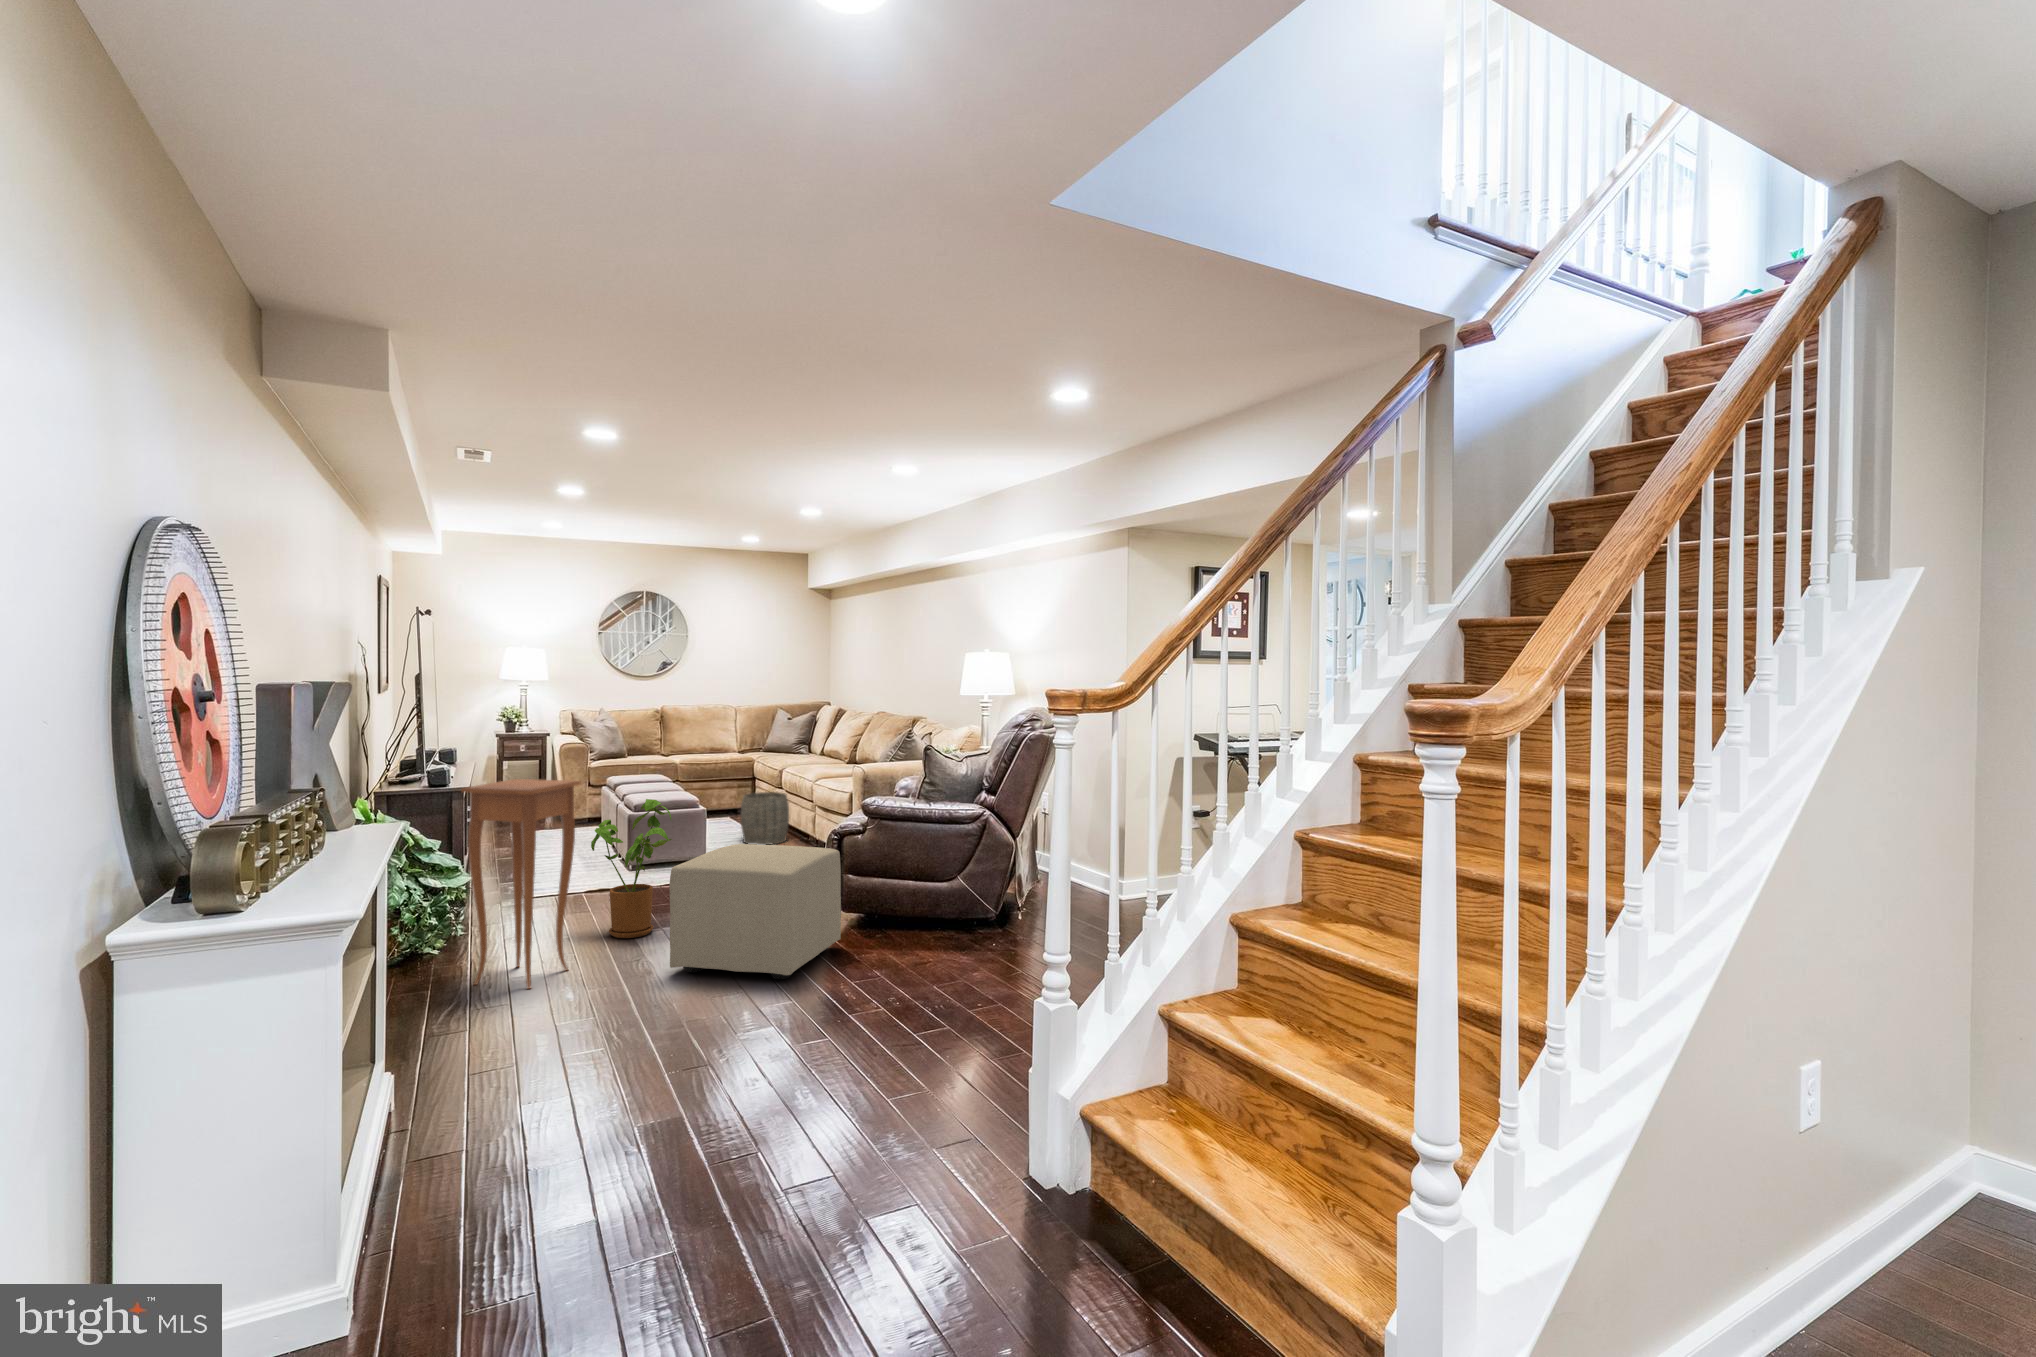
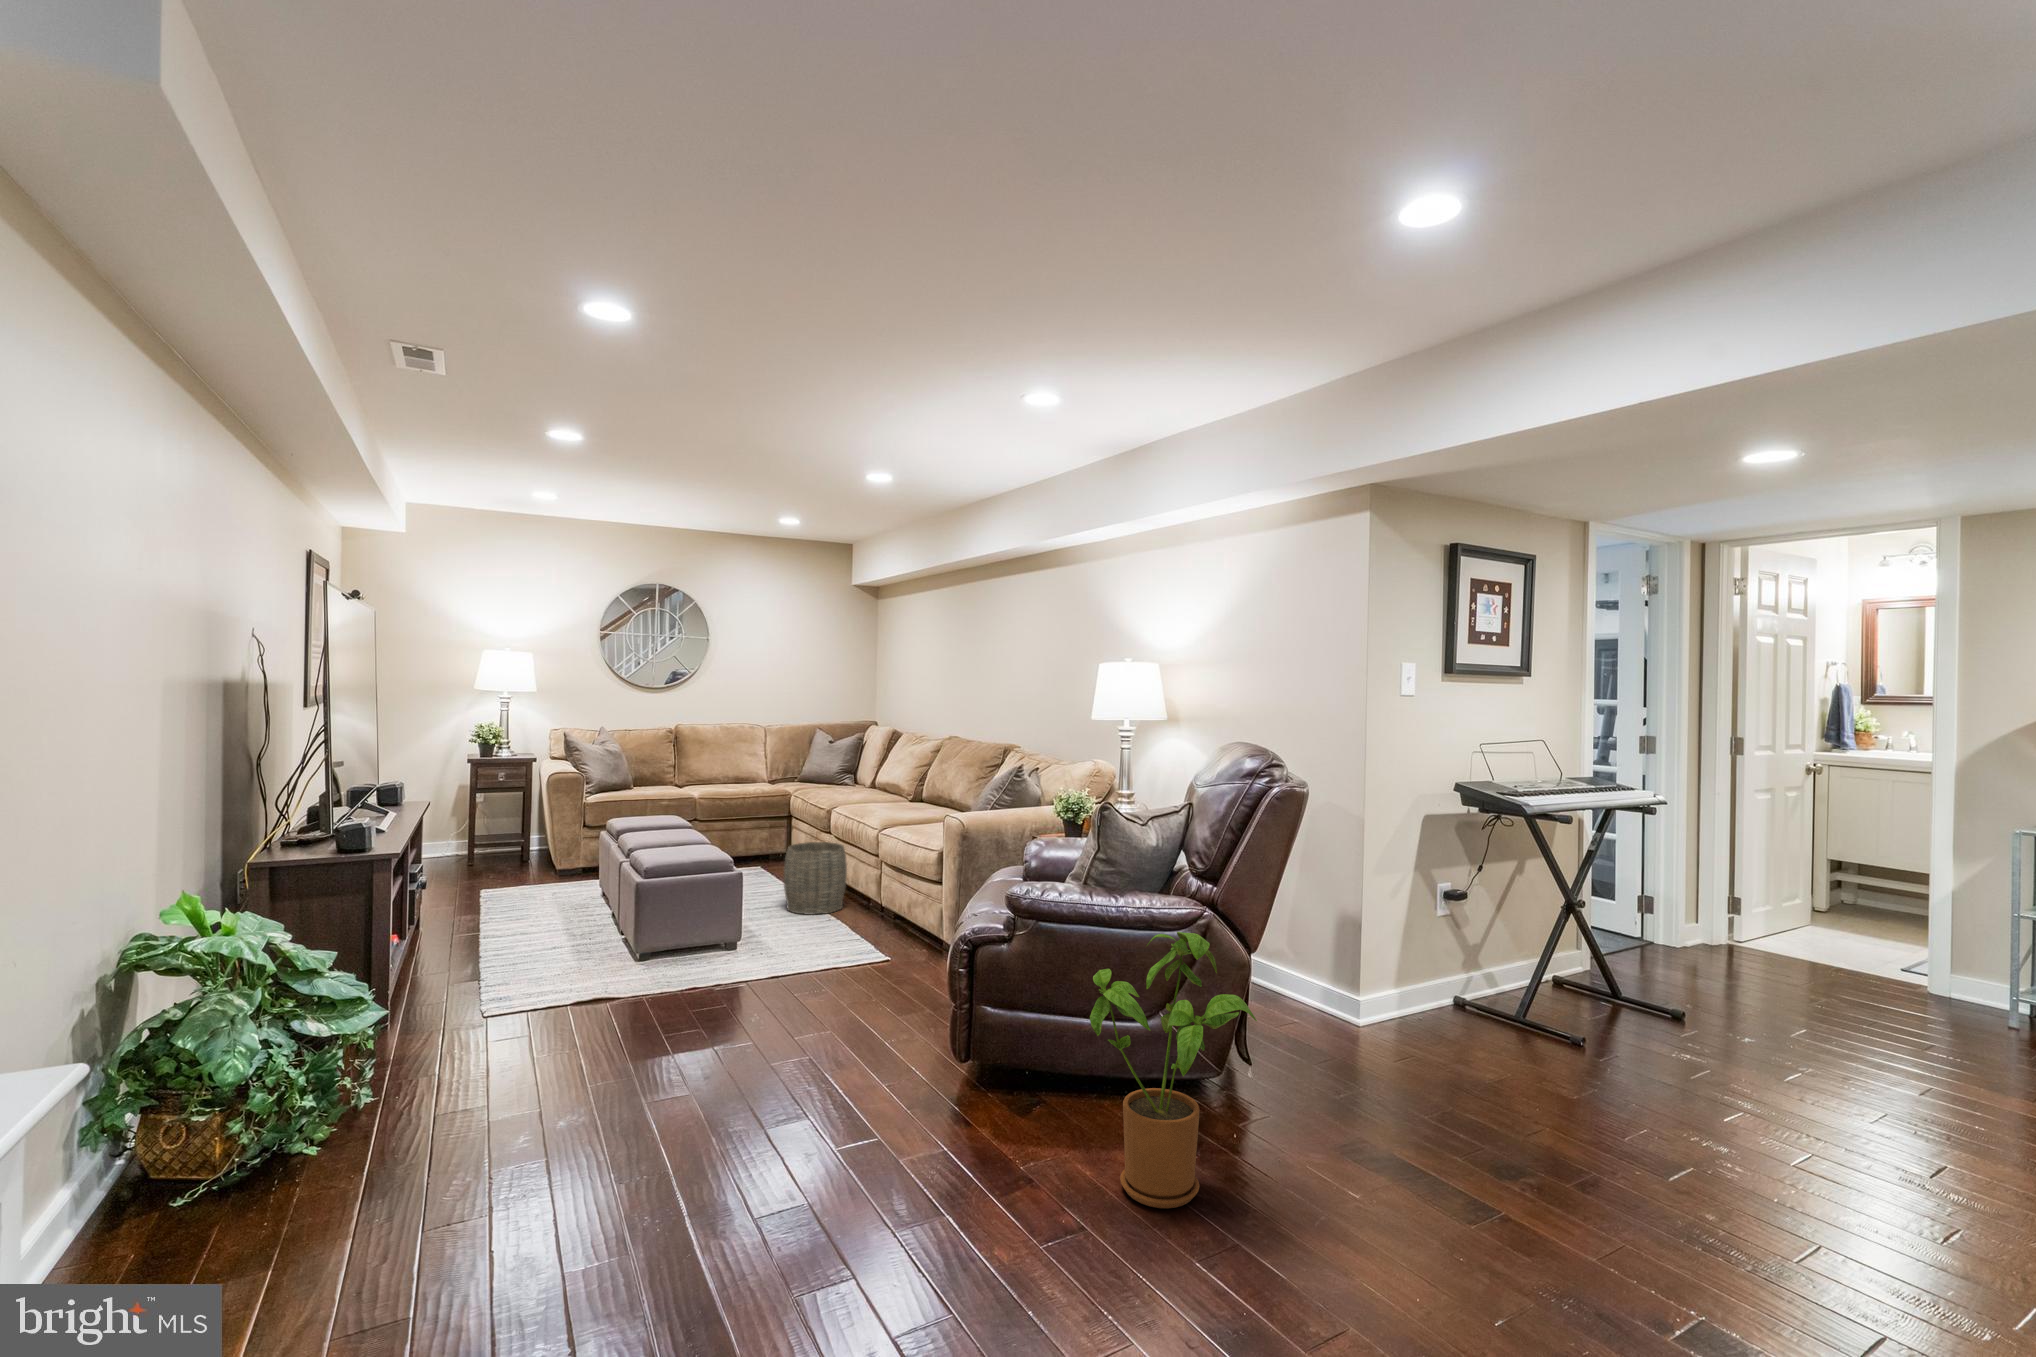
side table: present [461,779,580,989] -> none [336,865,563,1276]
house plant: present [591,799,672,938] -> present [1090,932,1257,1208]
ottoman: present [669,844,841,979] -> none [716,967,997,1246]

